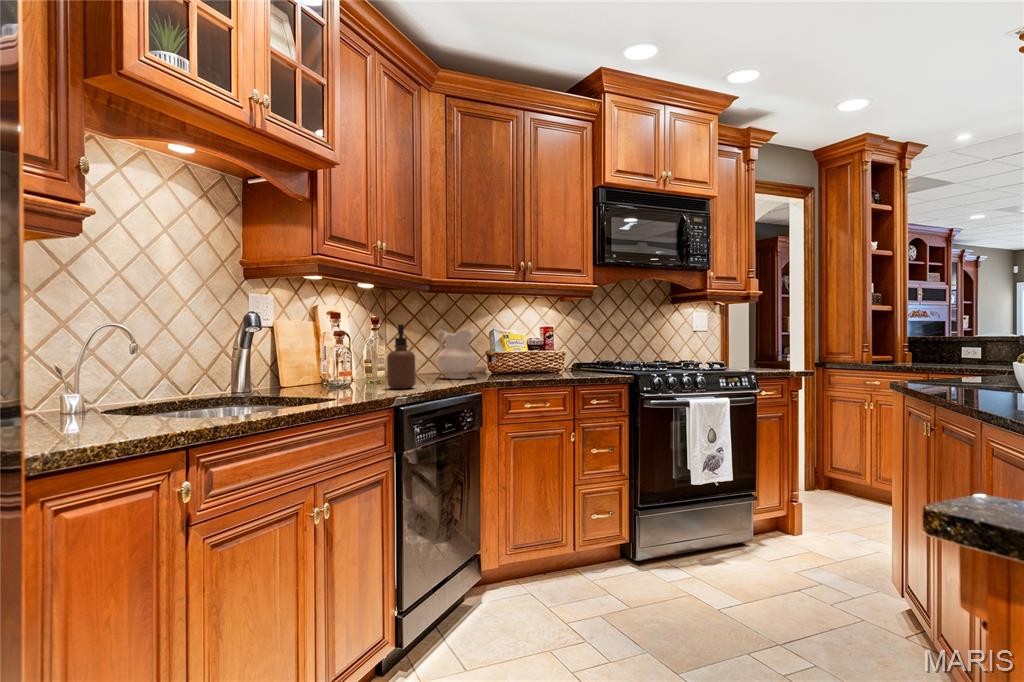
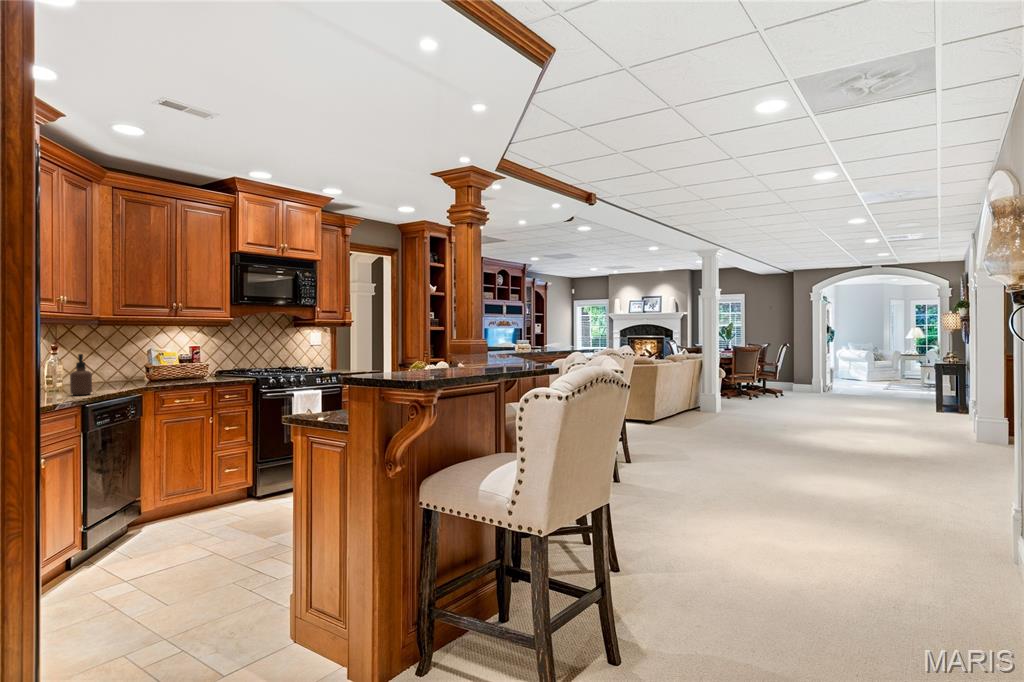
ceramic pitcher: present [438,328,478,379] -> none [106,351,138,386]

